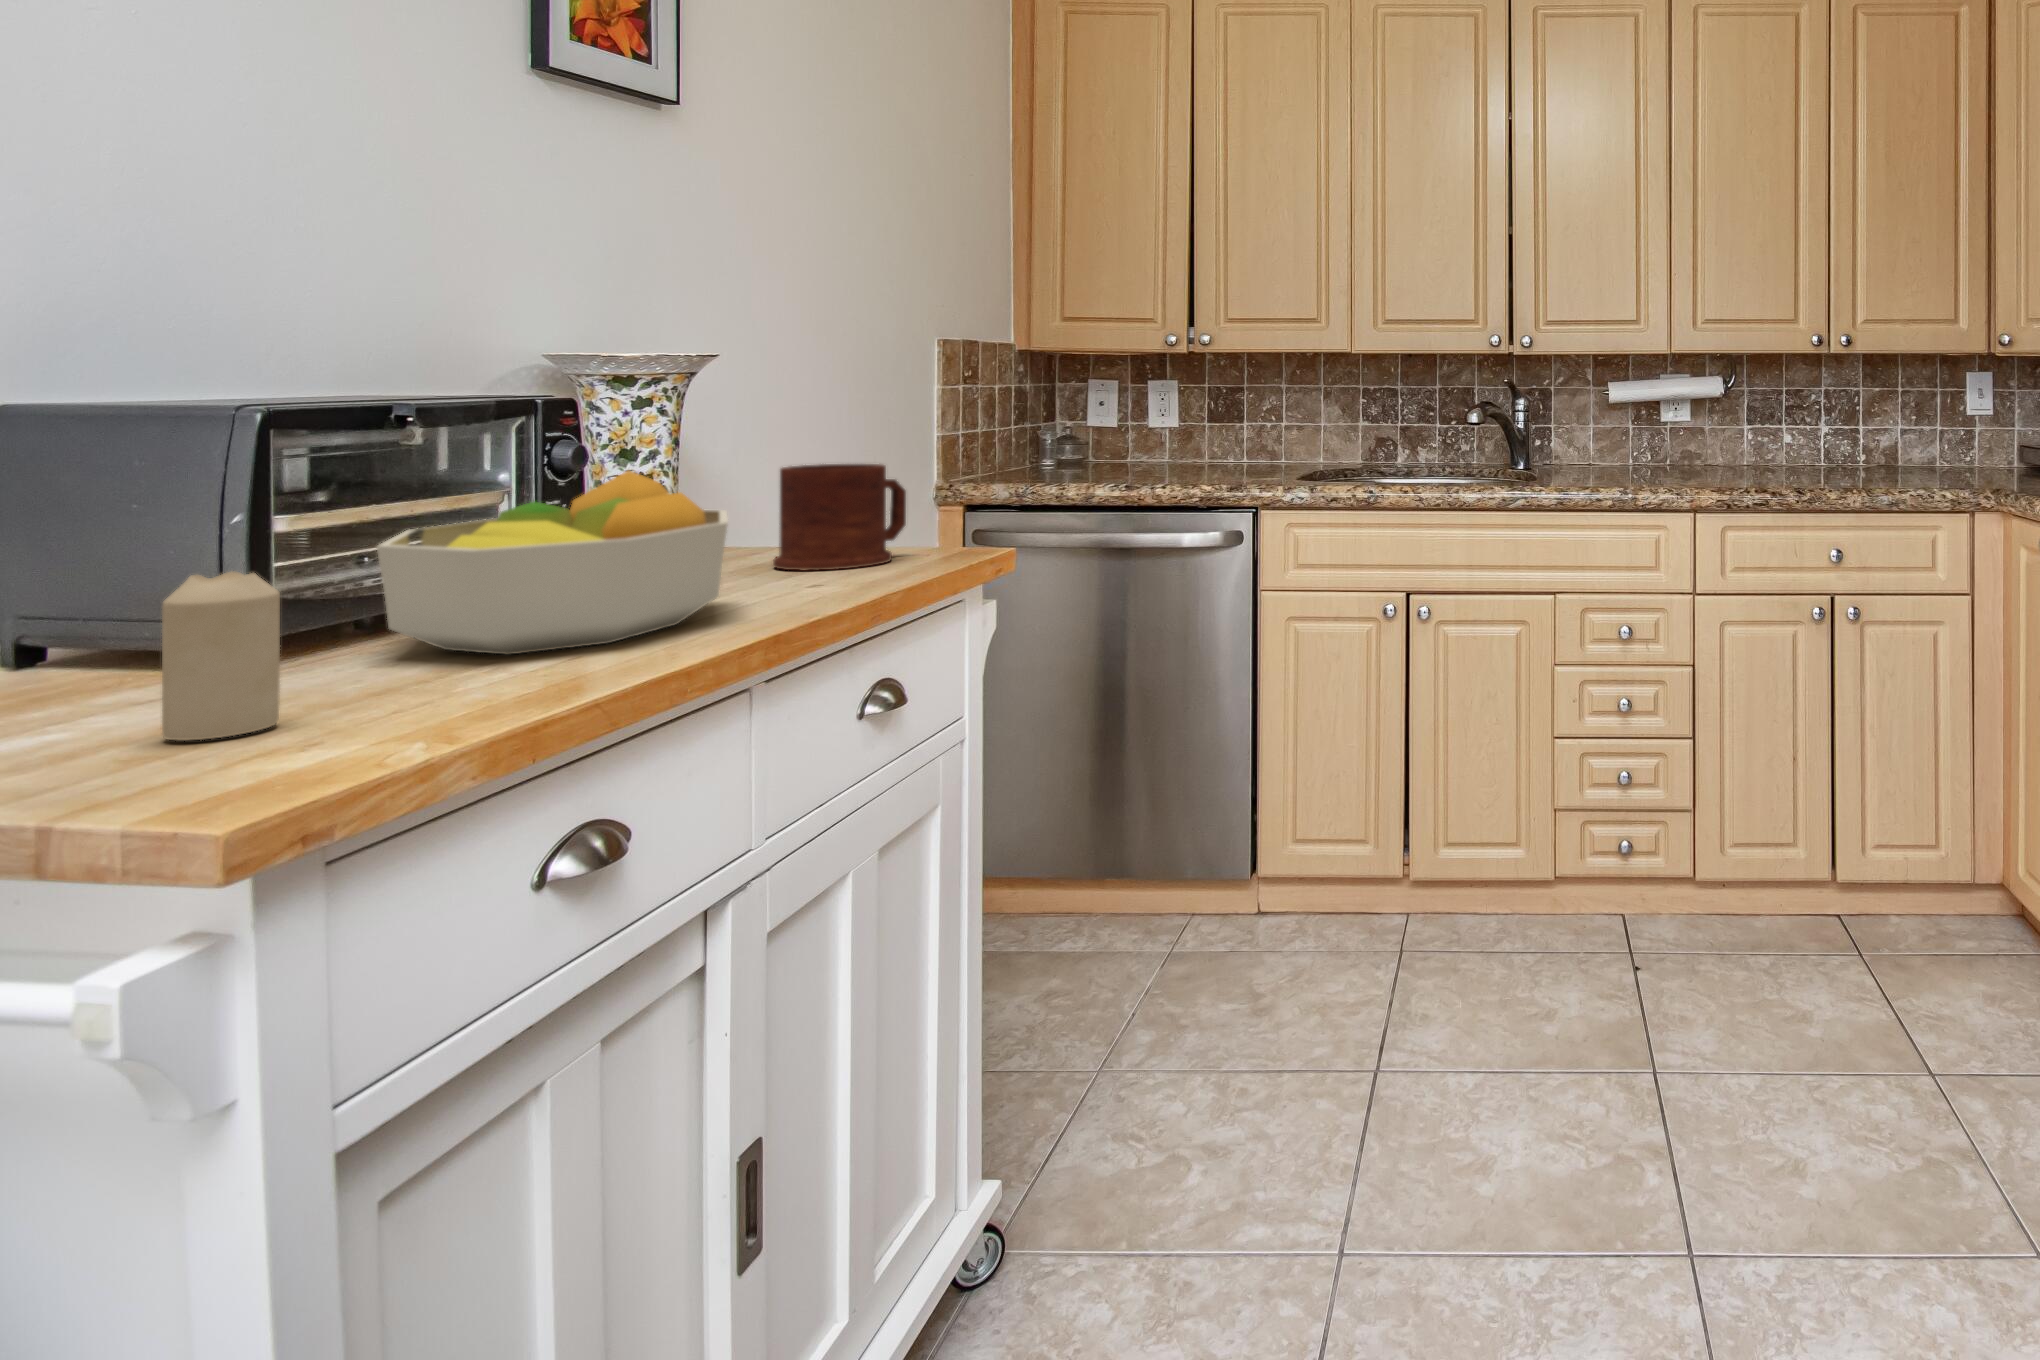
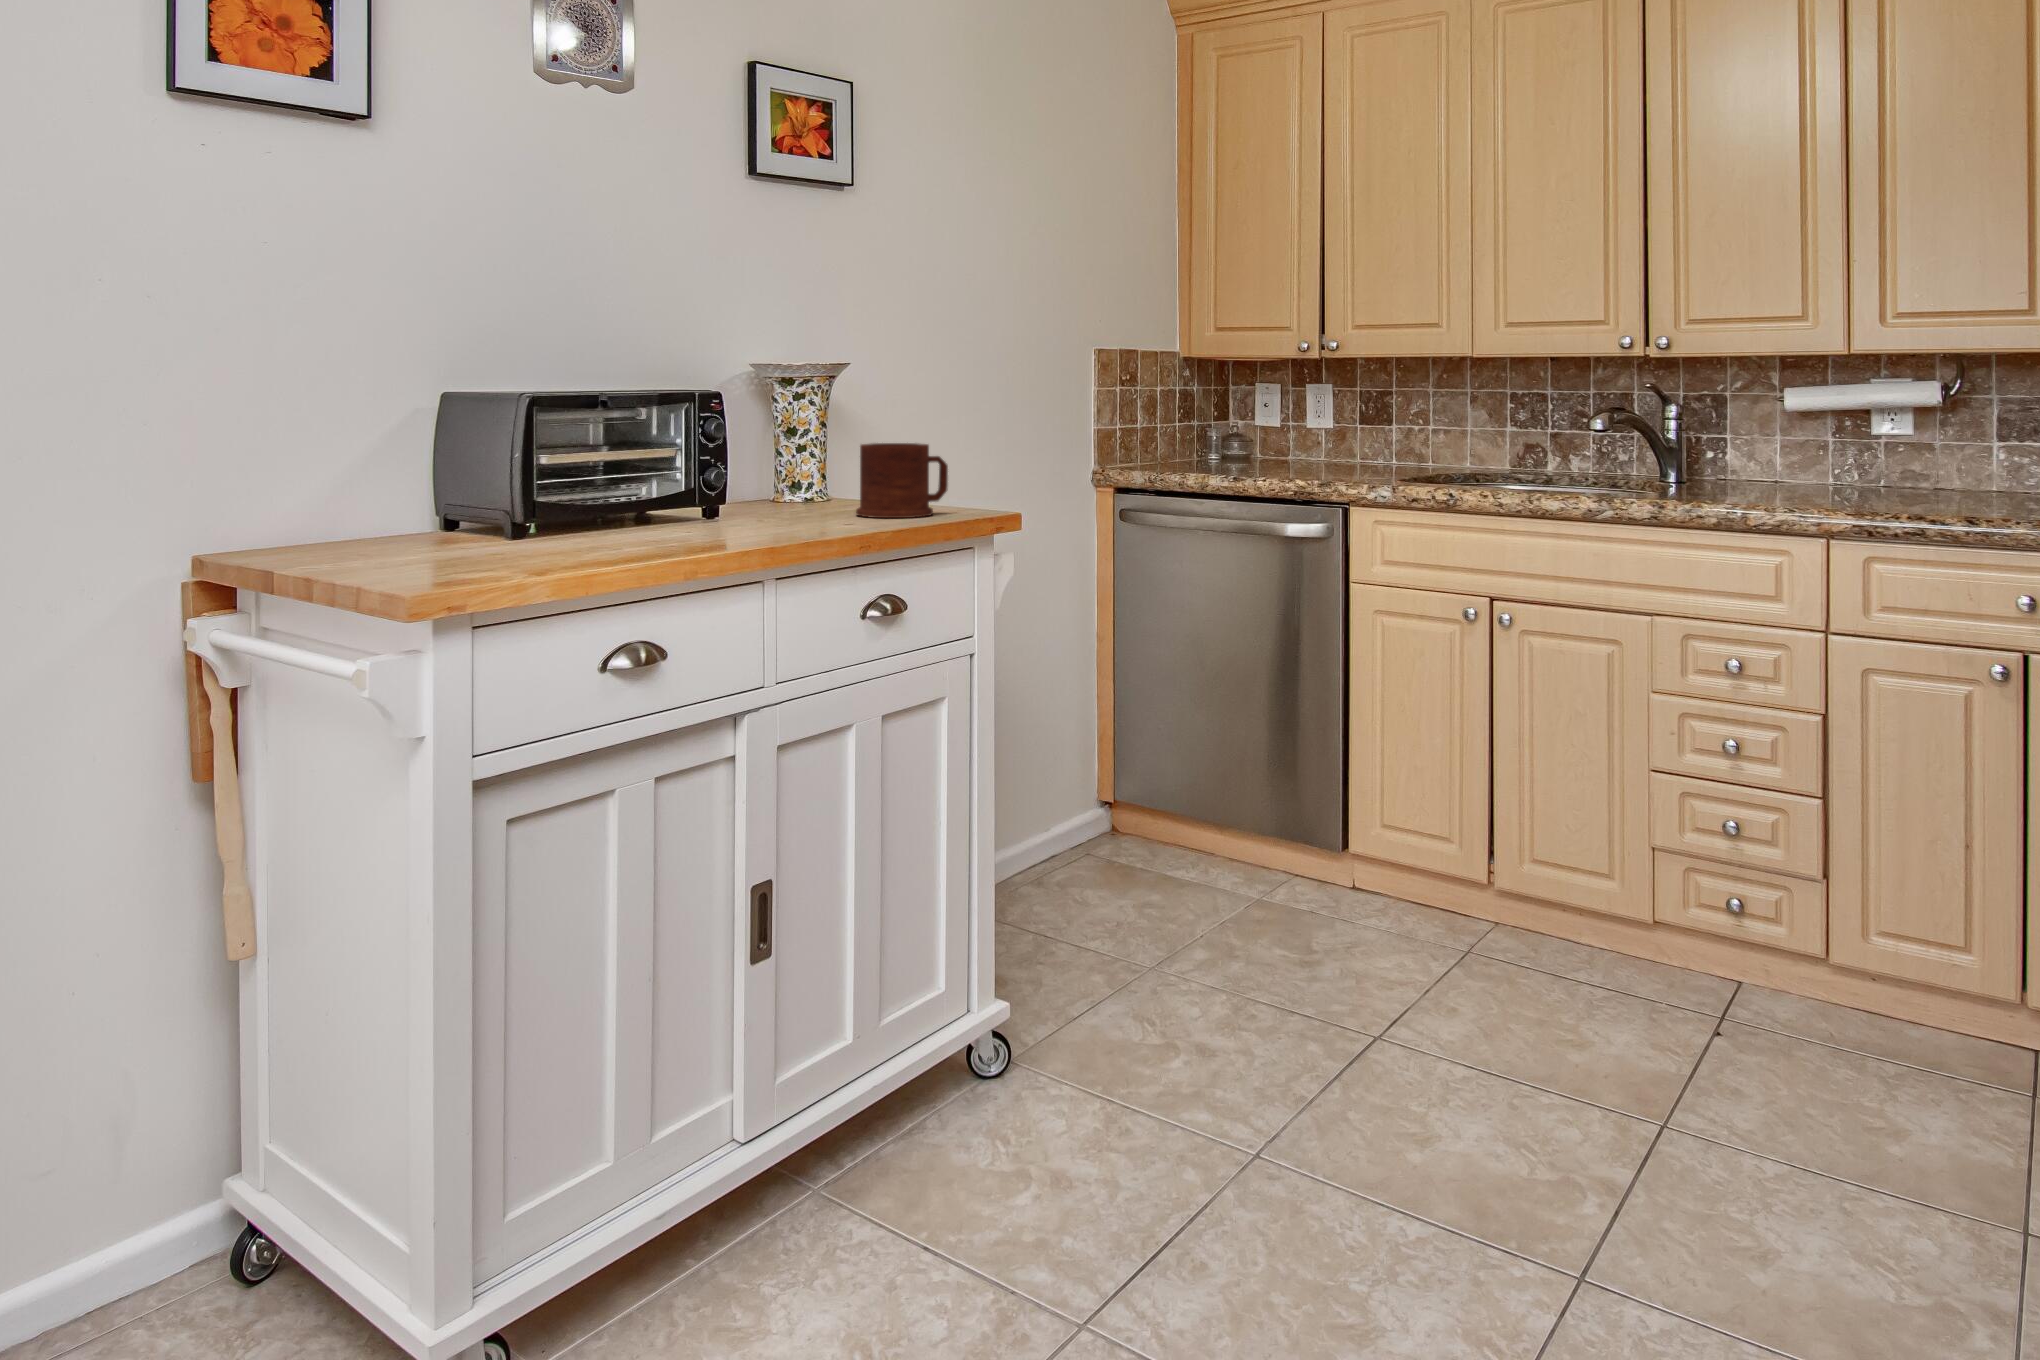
fruit bowl: present [377,471,728,655] -> none [573,439,779,544]
candle: present [162,572,280,740] -> none [439,479,487,562]

